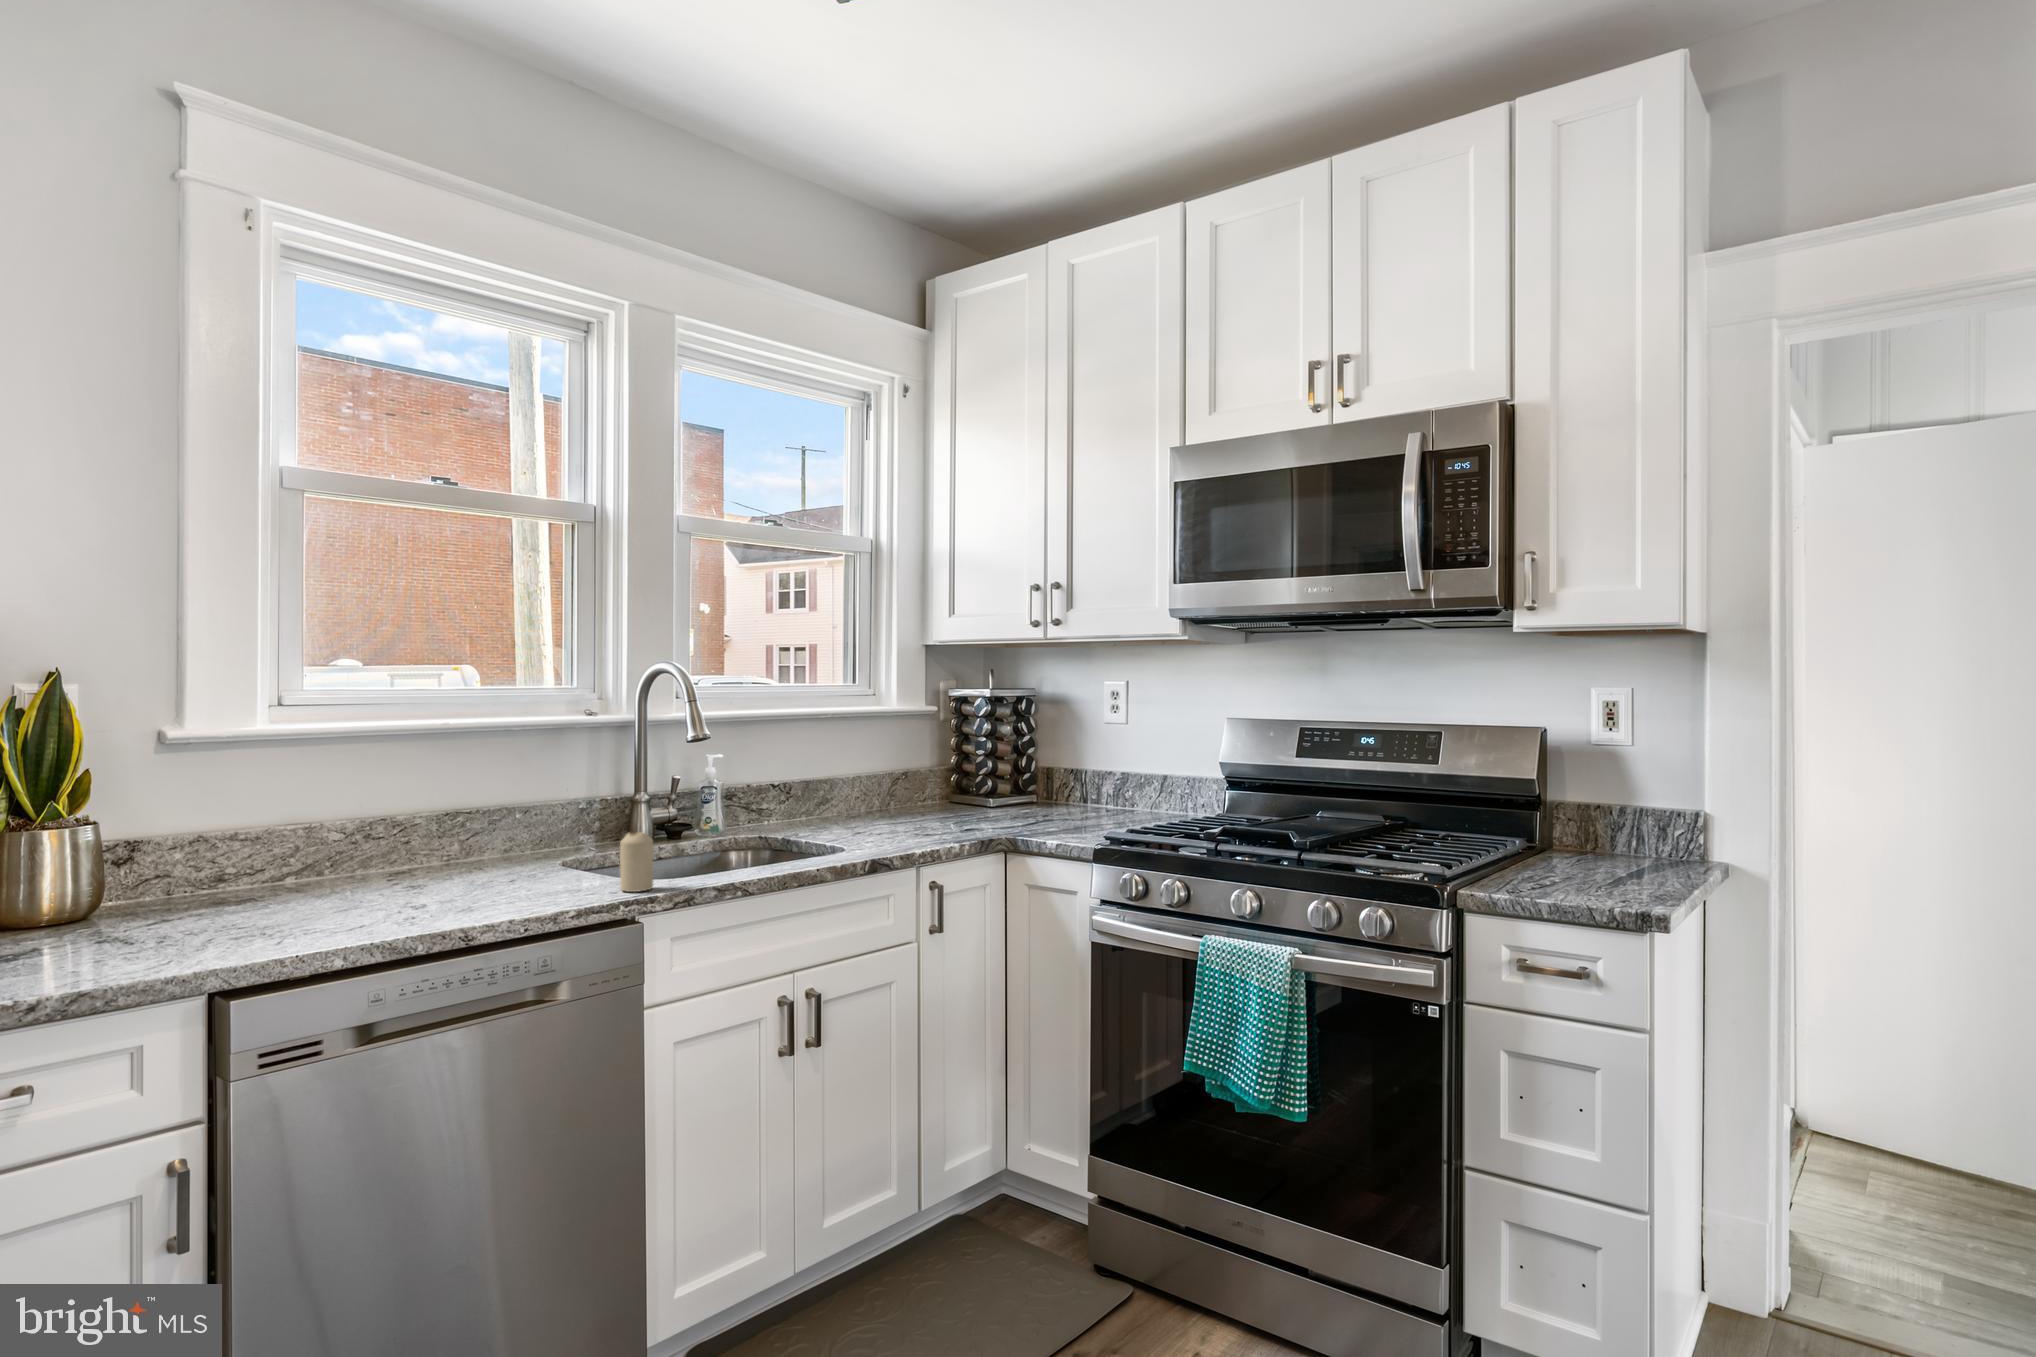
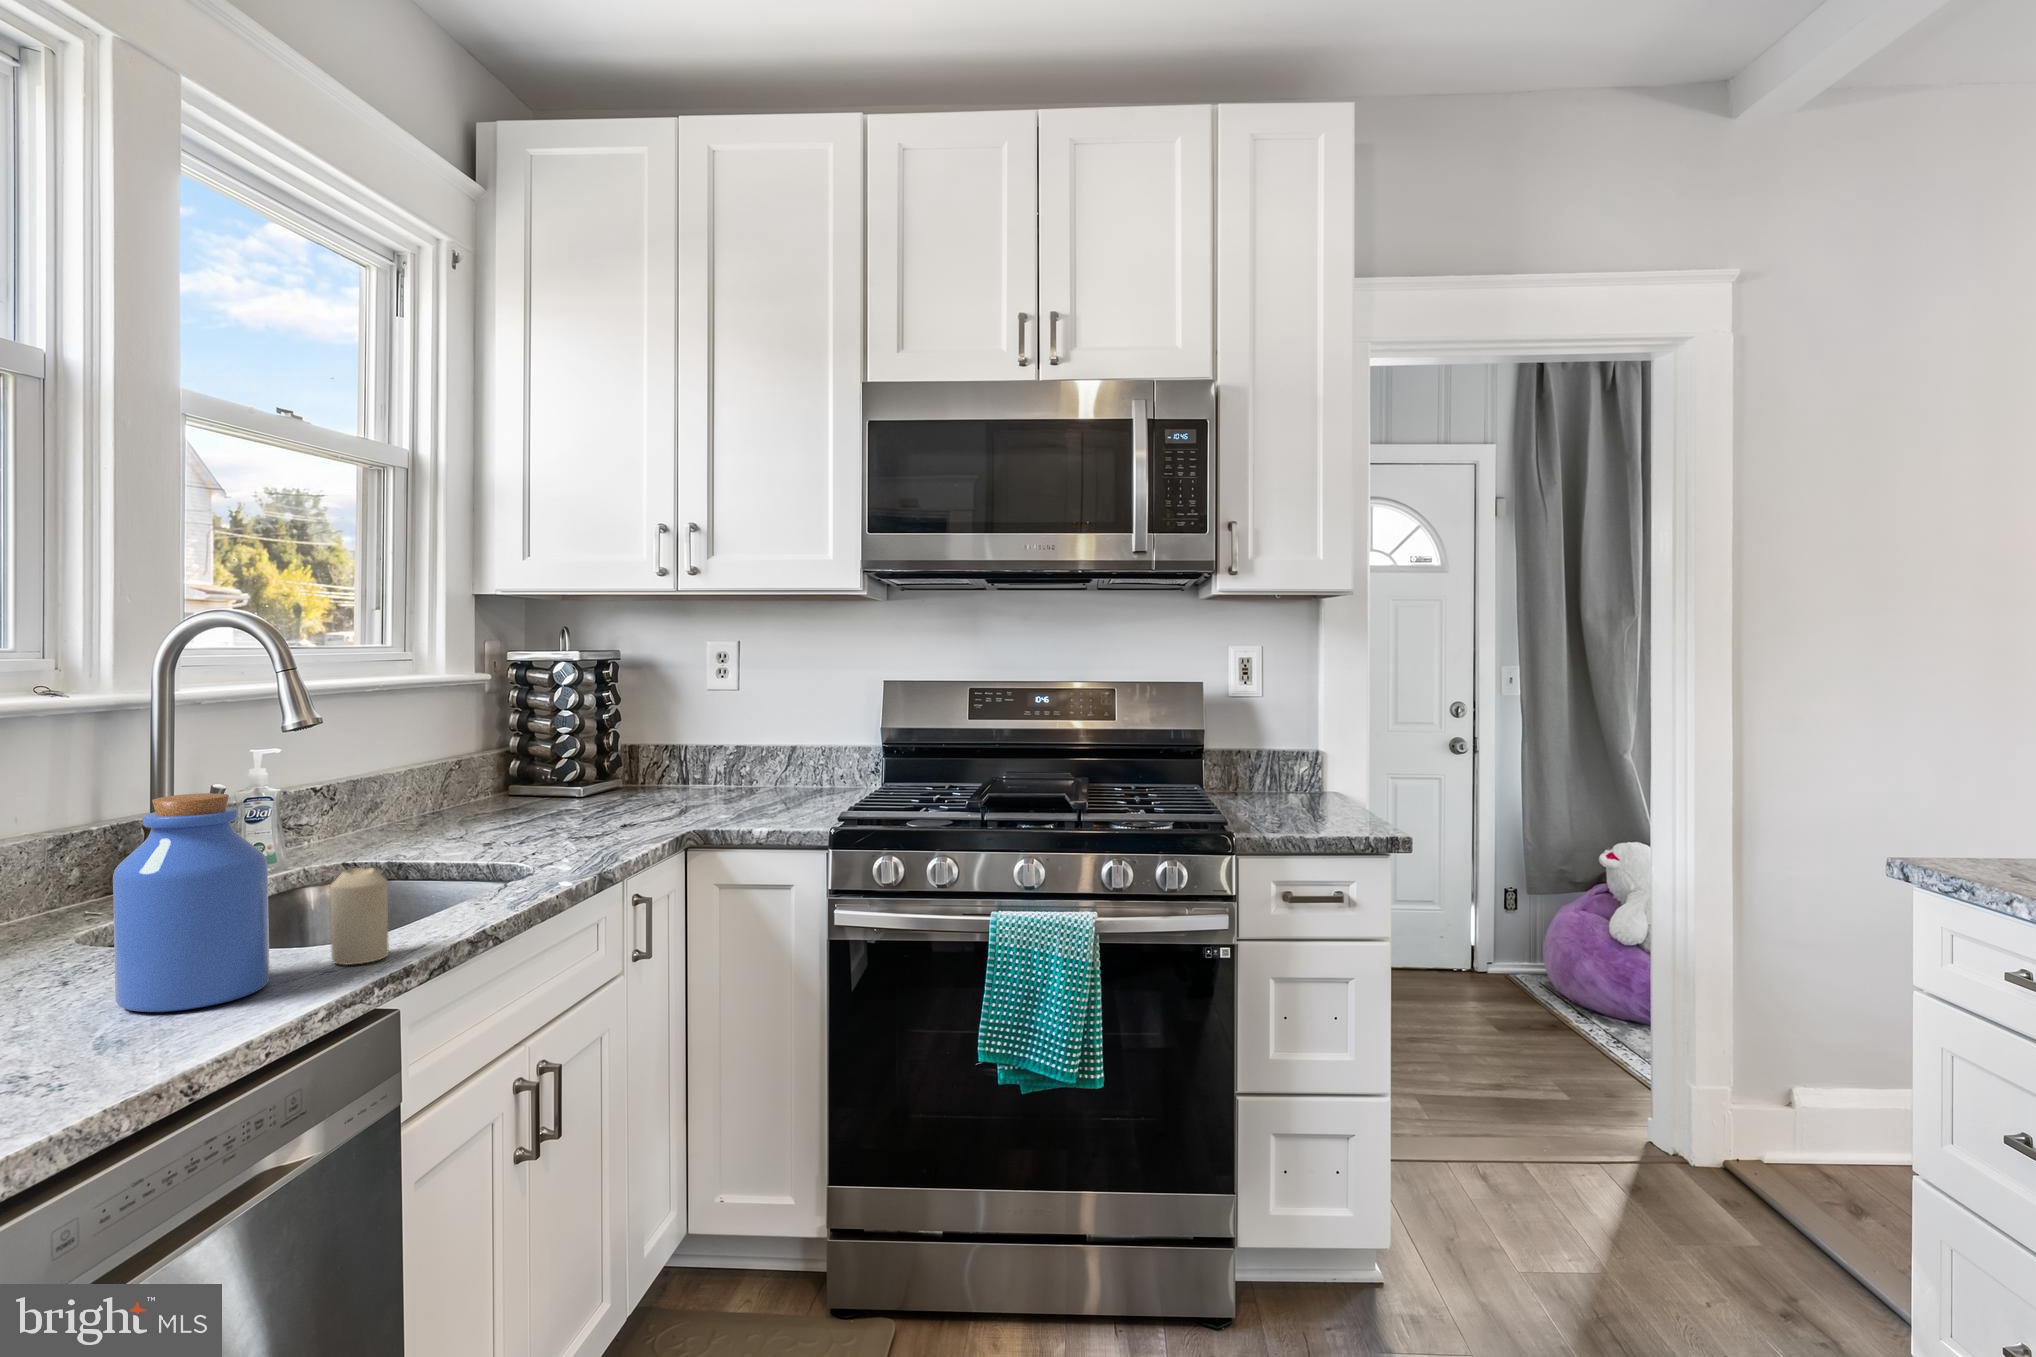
jar: none [499,778,578,901] -> present [113,793,270,1012]

